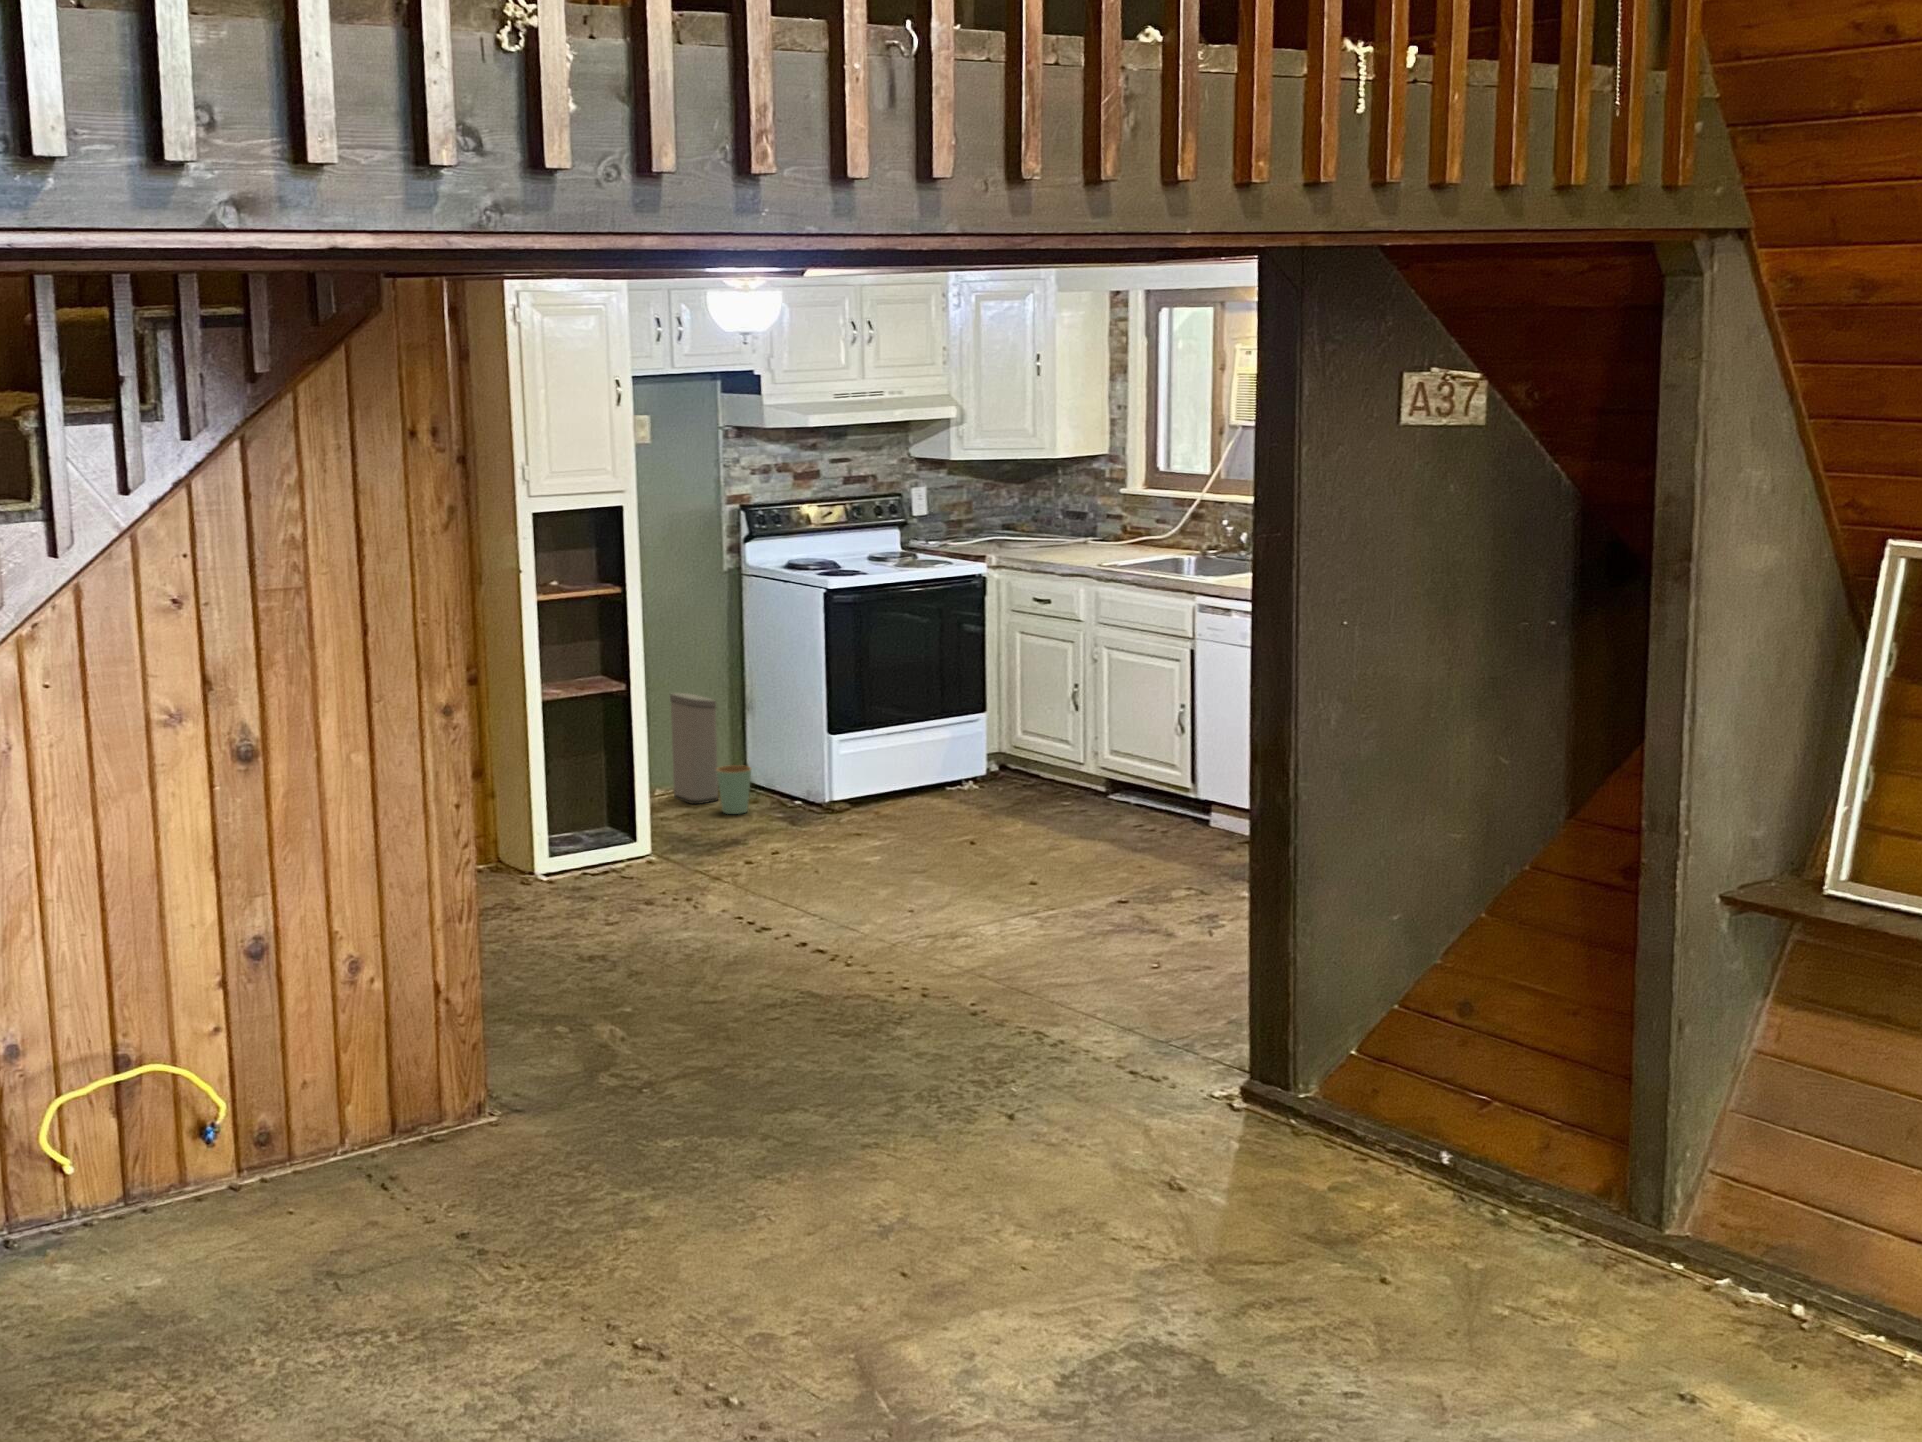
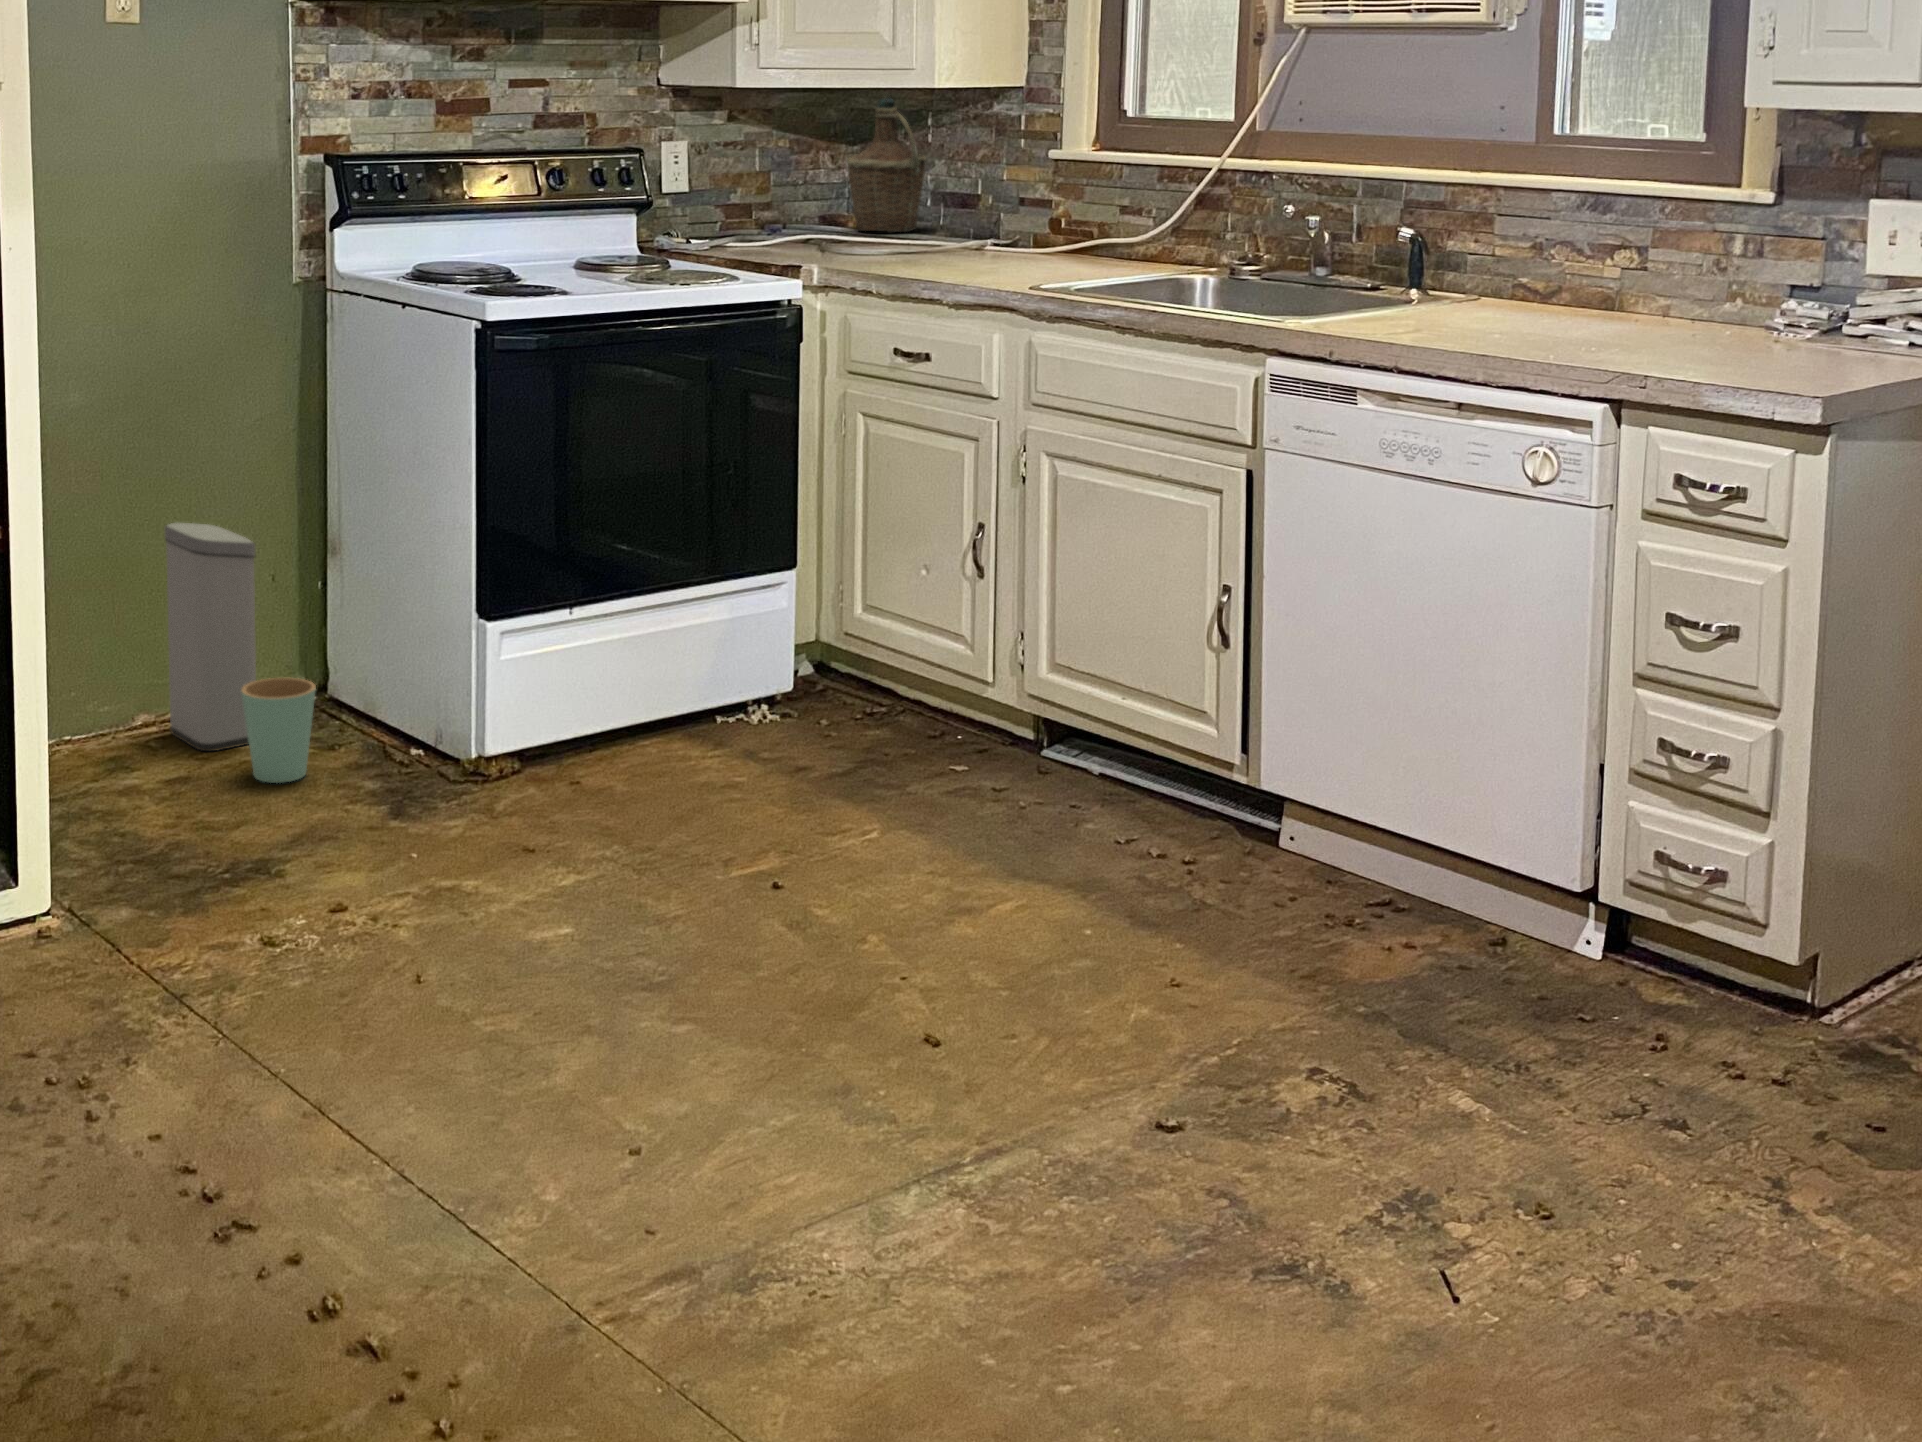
bottle: none [1015,451,1058,533] -> present [847,93,926,232]

